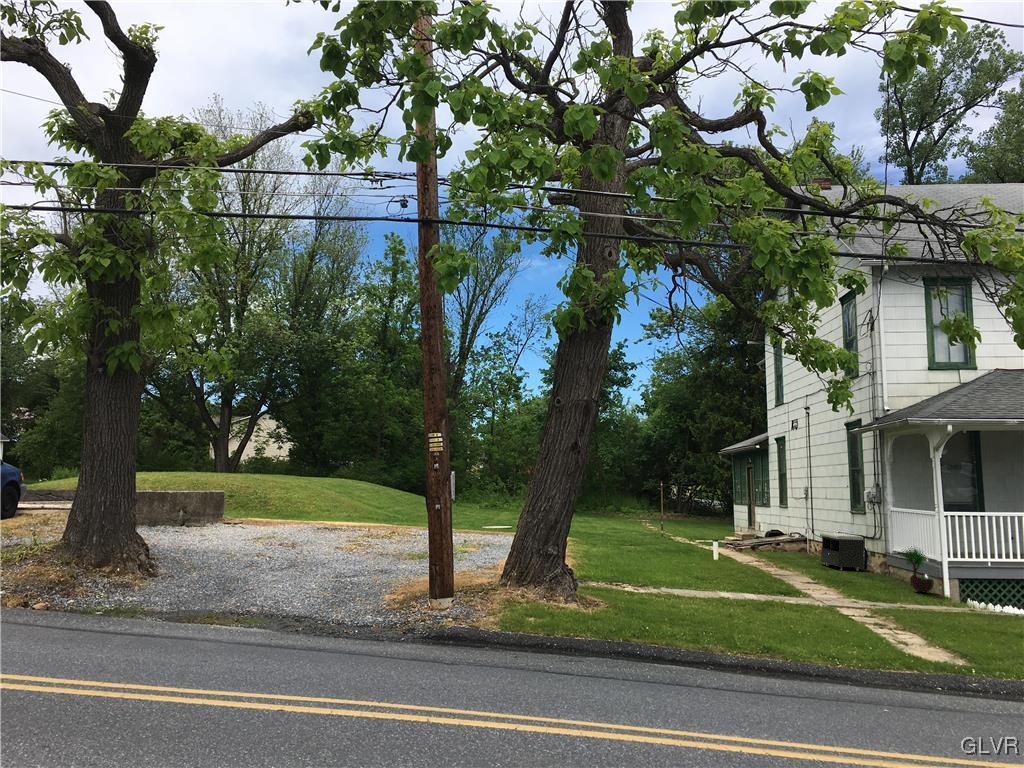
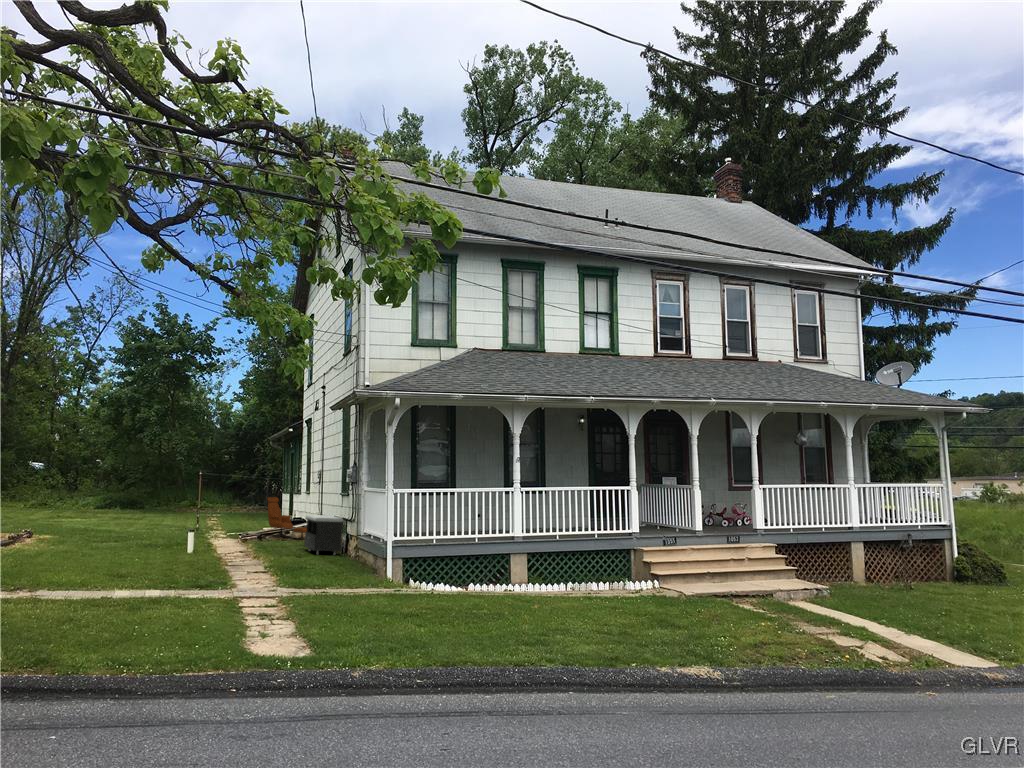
lounge chair: none [763,514,810,555] -> present [267,497,307,539]
potted tree: present [902,546,934,592] -> none [350,523,379,574]

